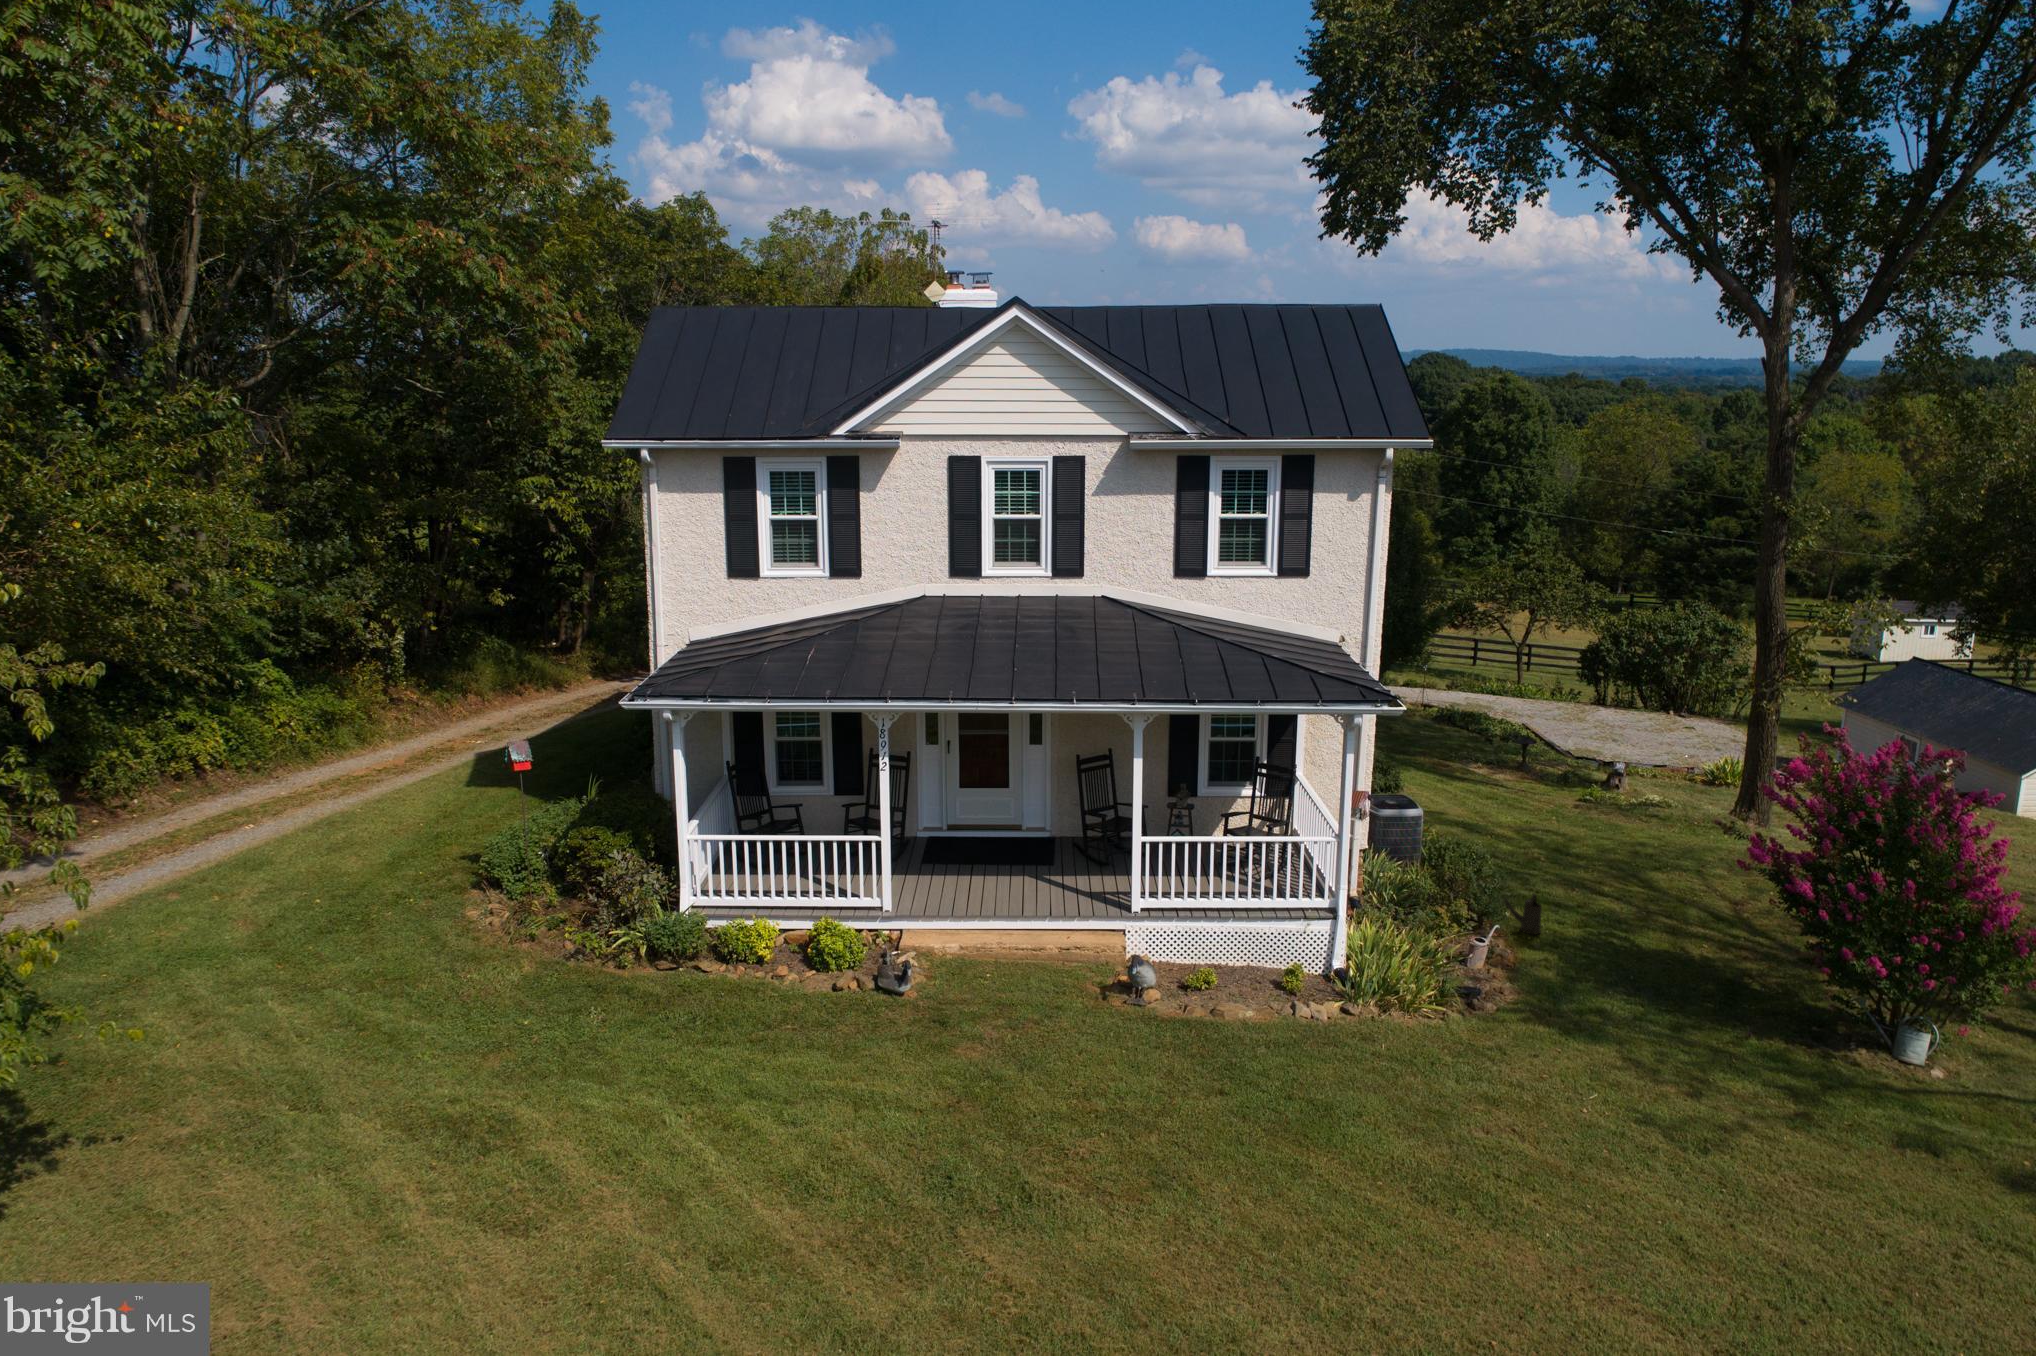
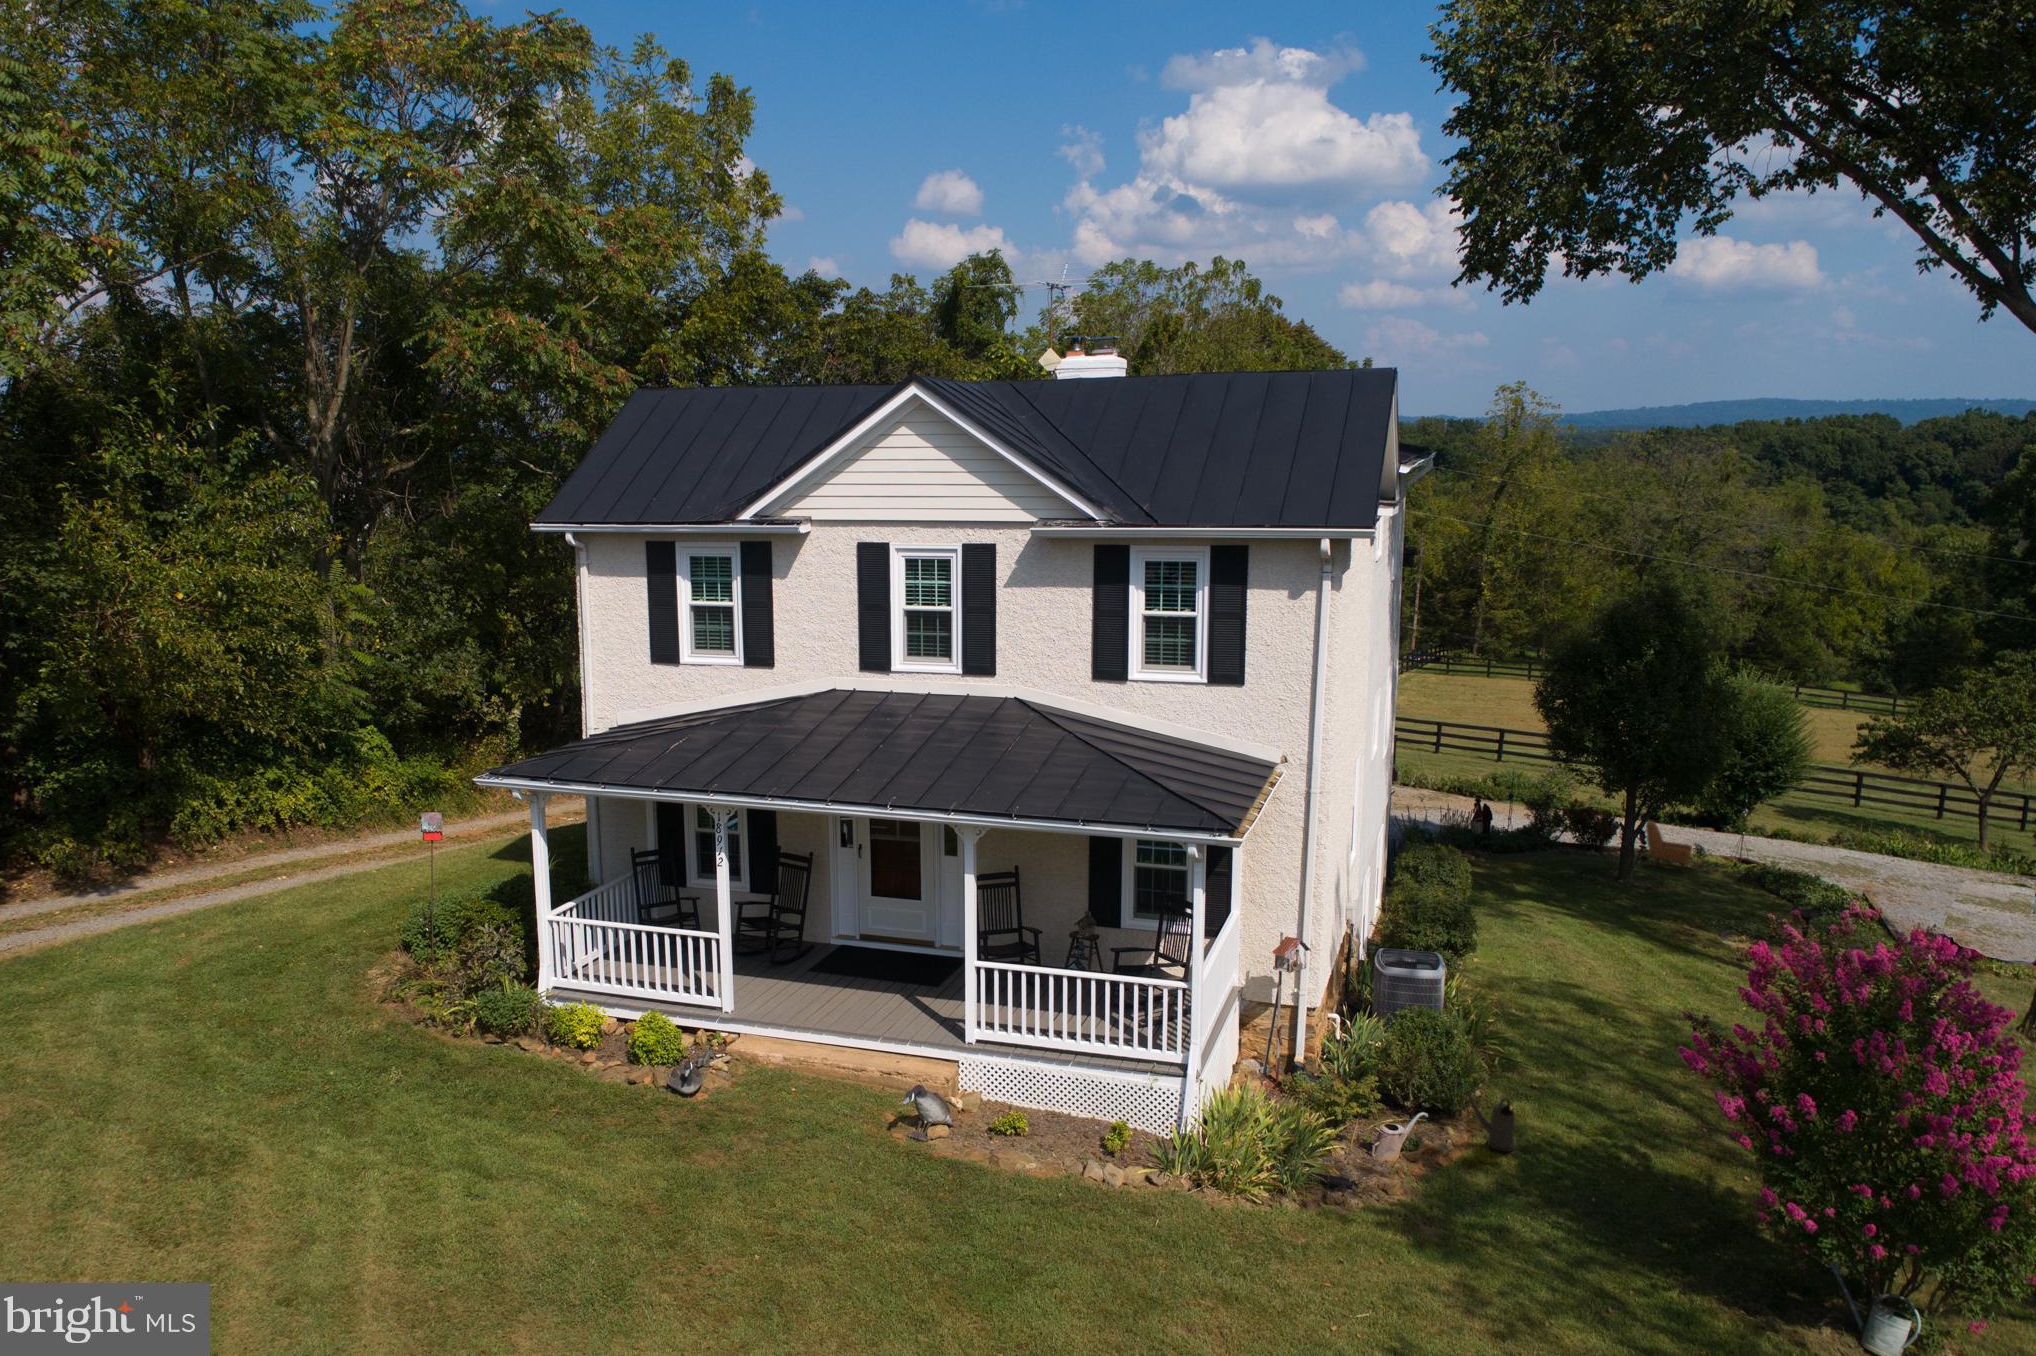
chair: none [1505,688,1542,731] -> present [1646,821,1692,870]

